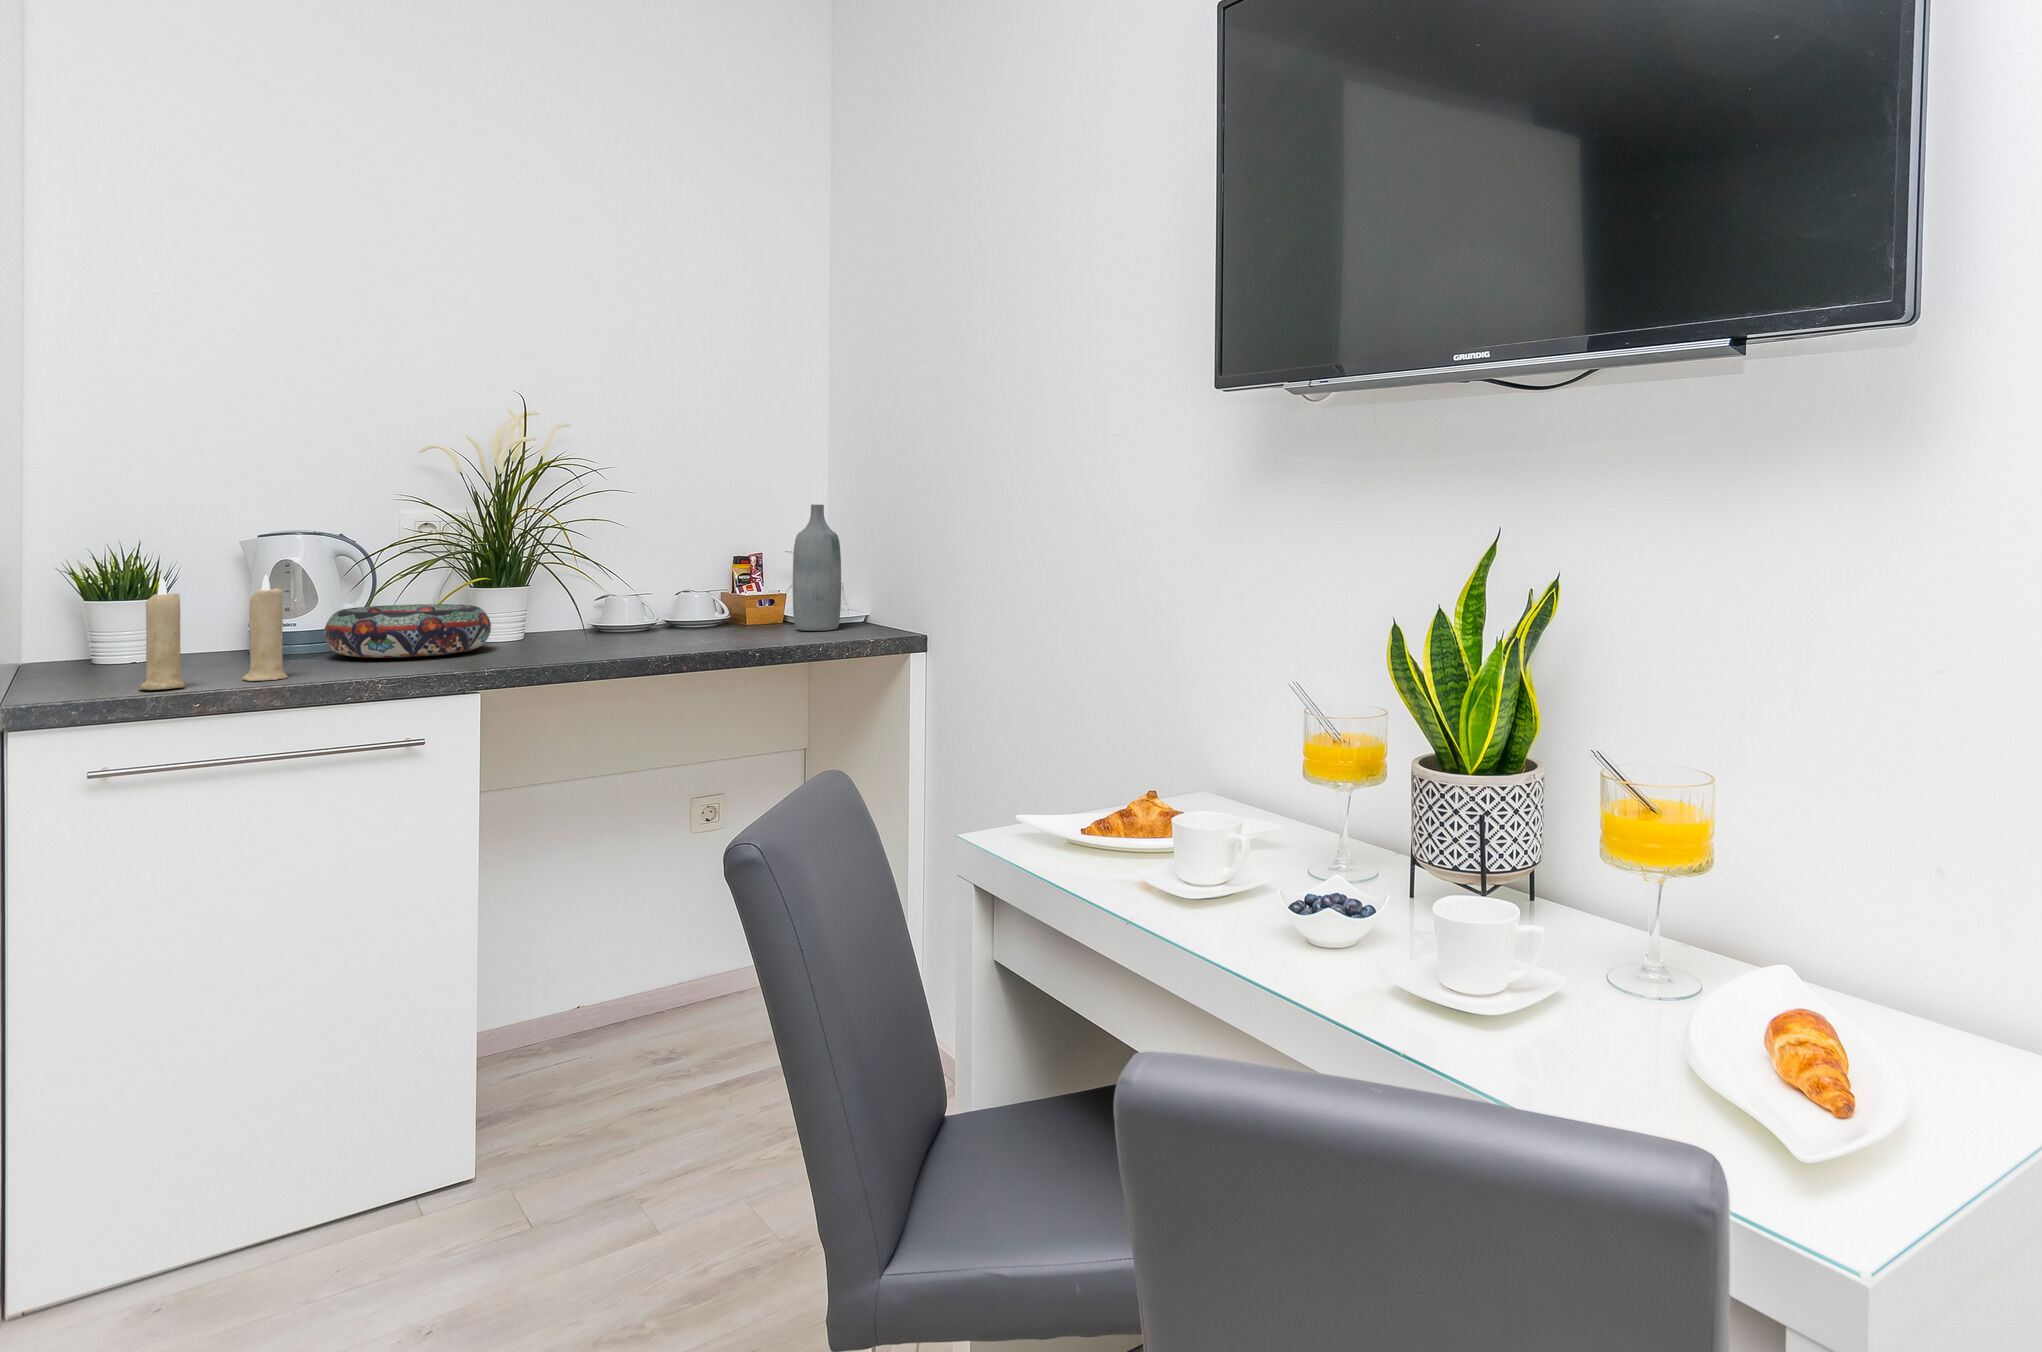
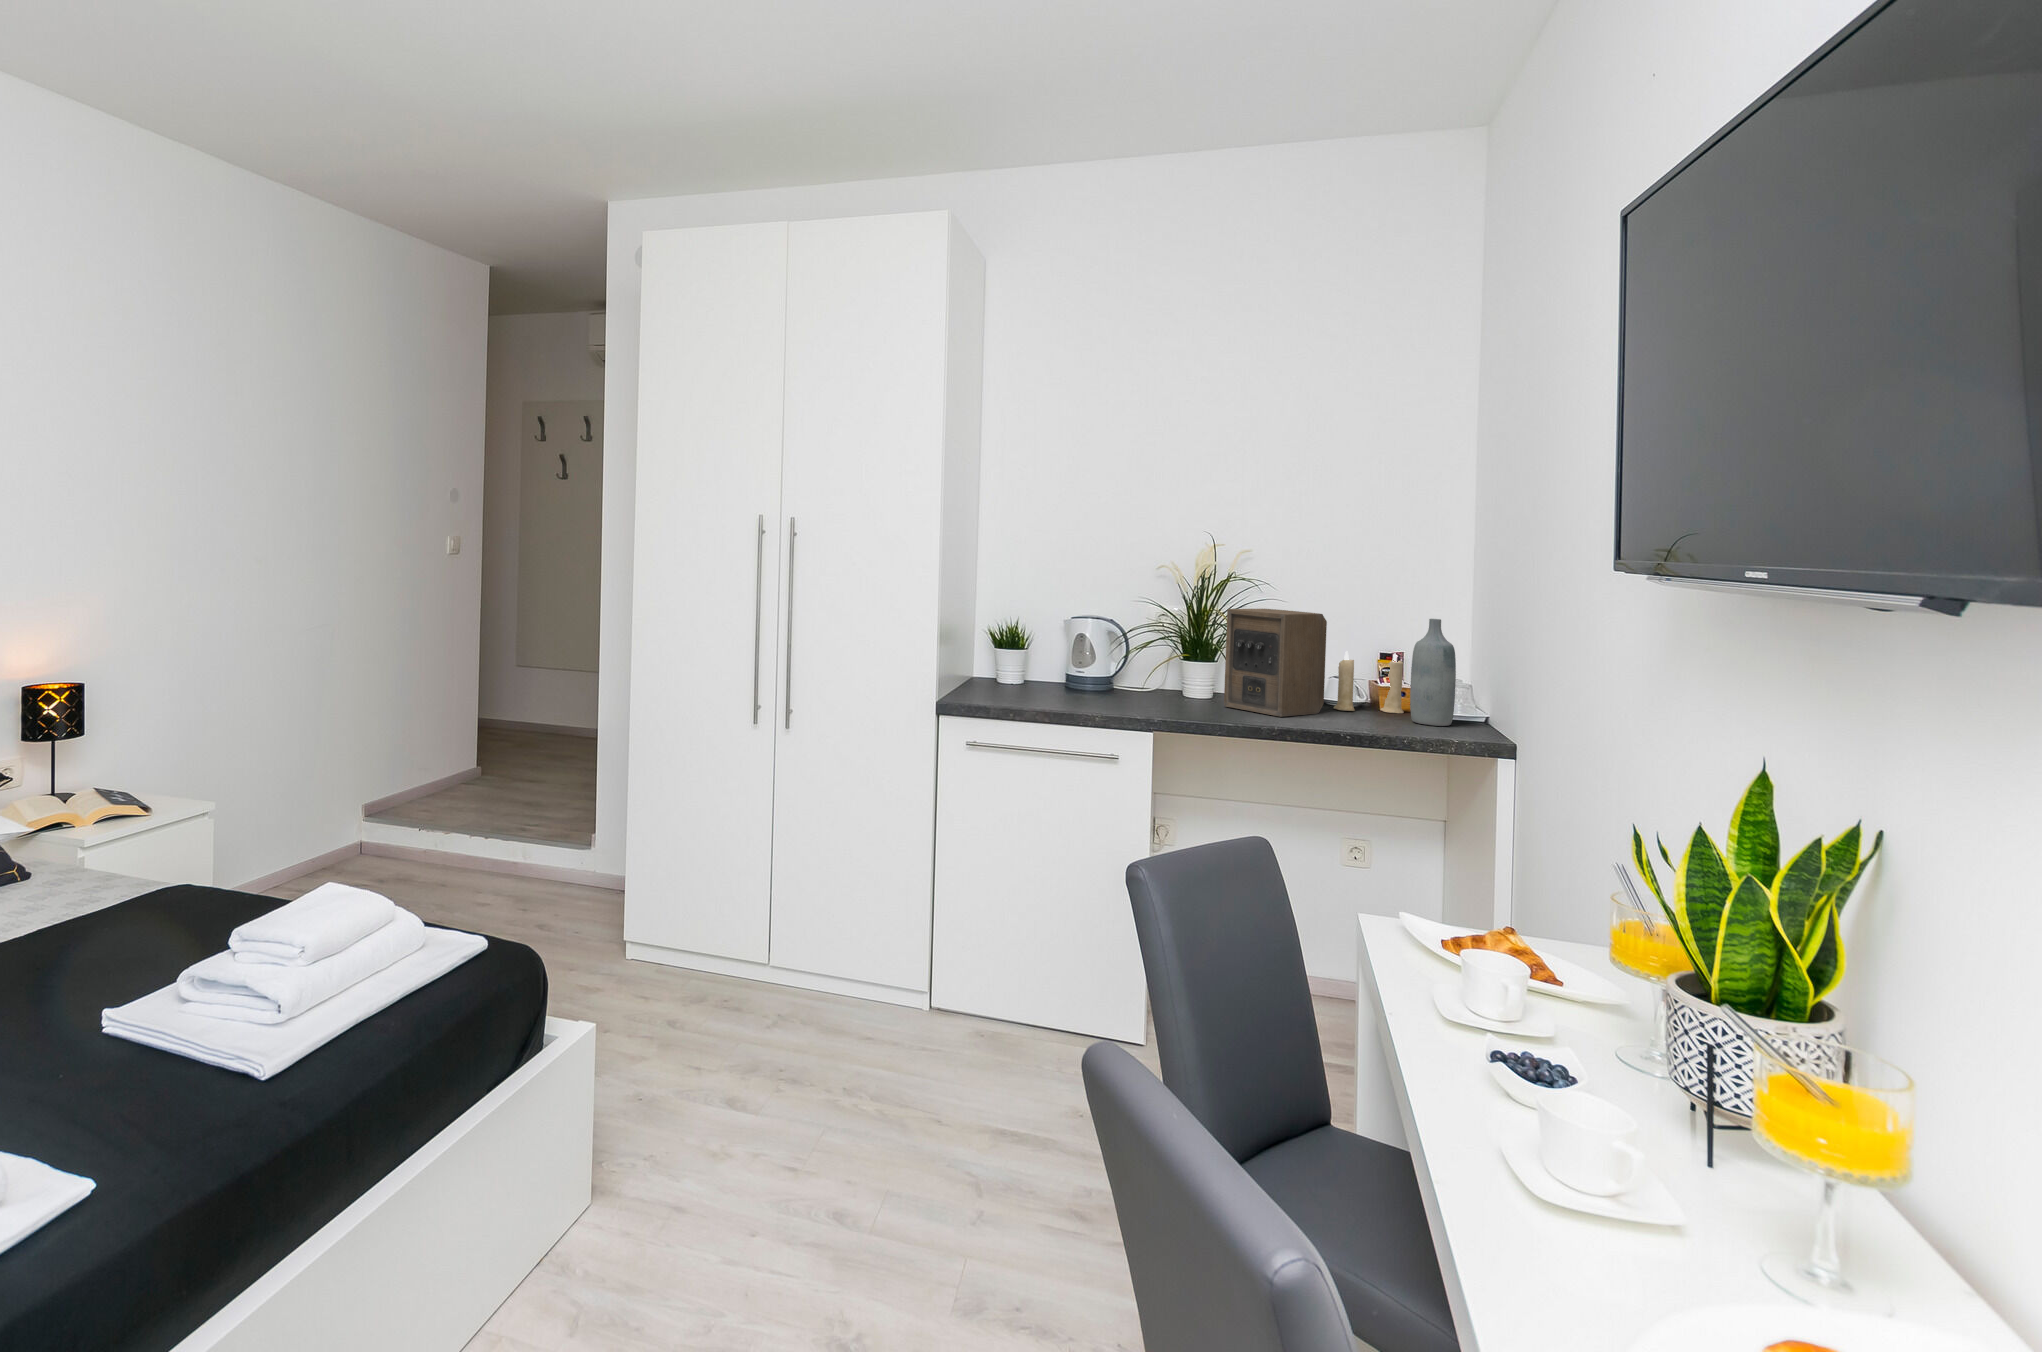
speaker: none [557,503,690,645] -> present [1224,609,1327,717]
candle: present [139,575,288,690] -> present [1333,651,1404,713]
decorative bowl: present [324,604,491,658] -> none [1093,666,1184,703]

